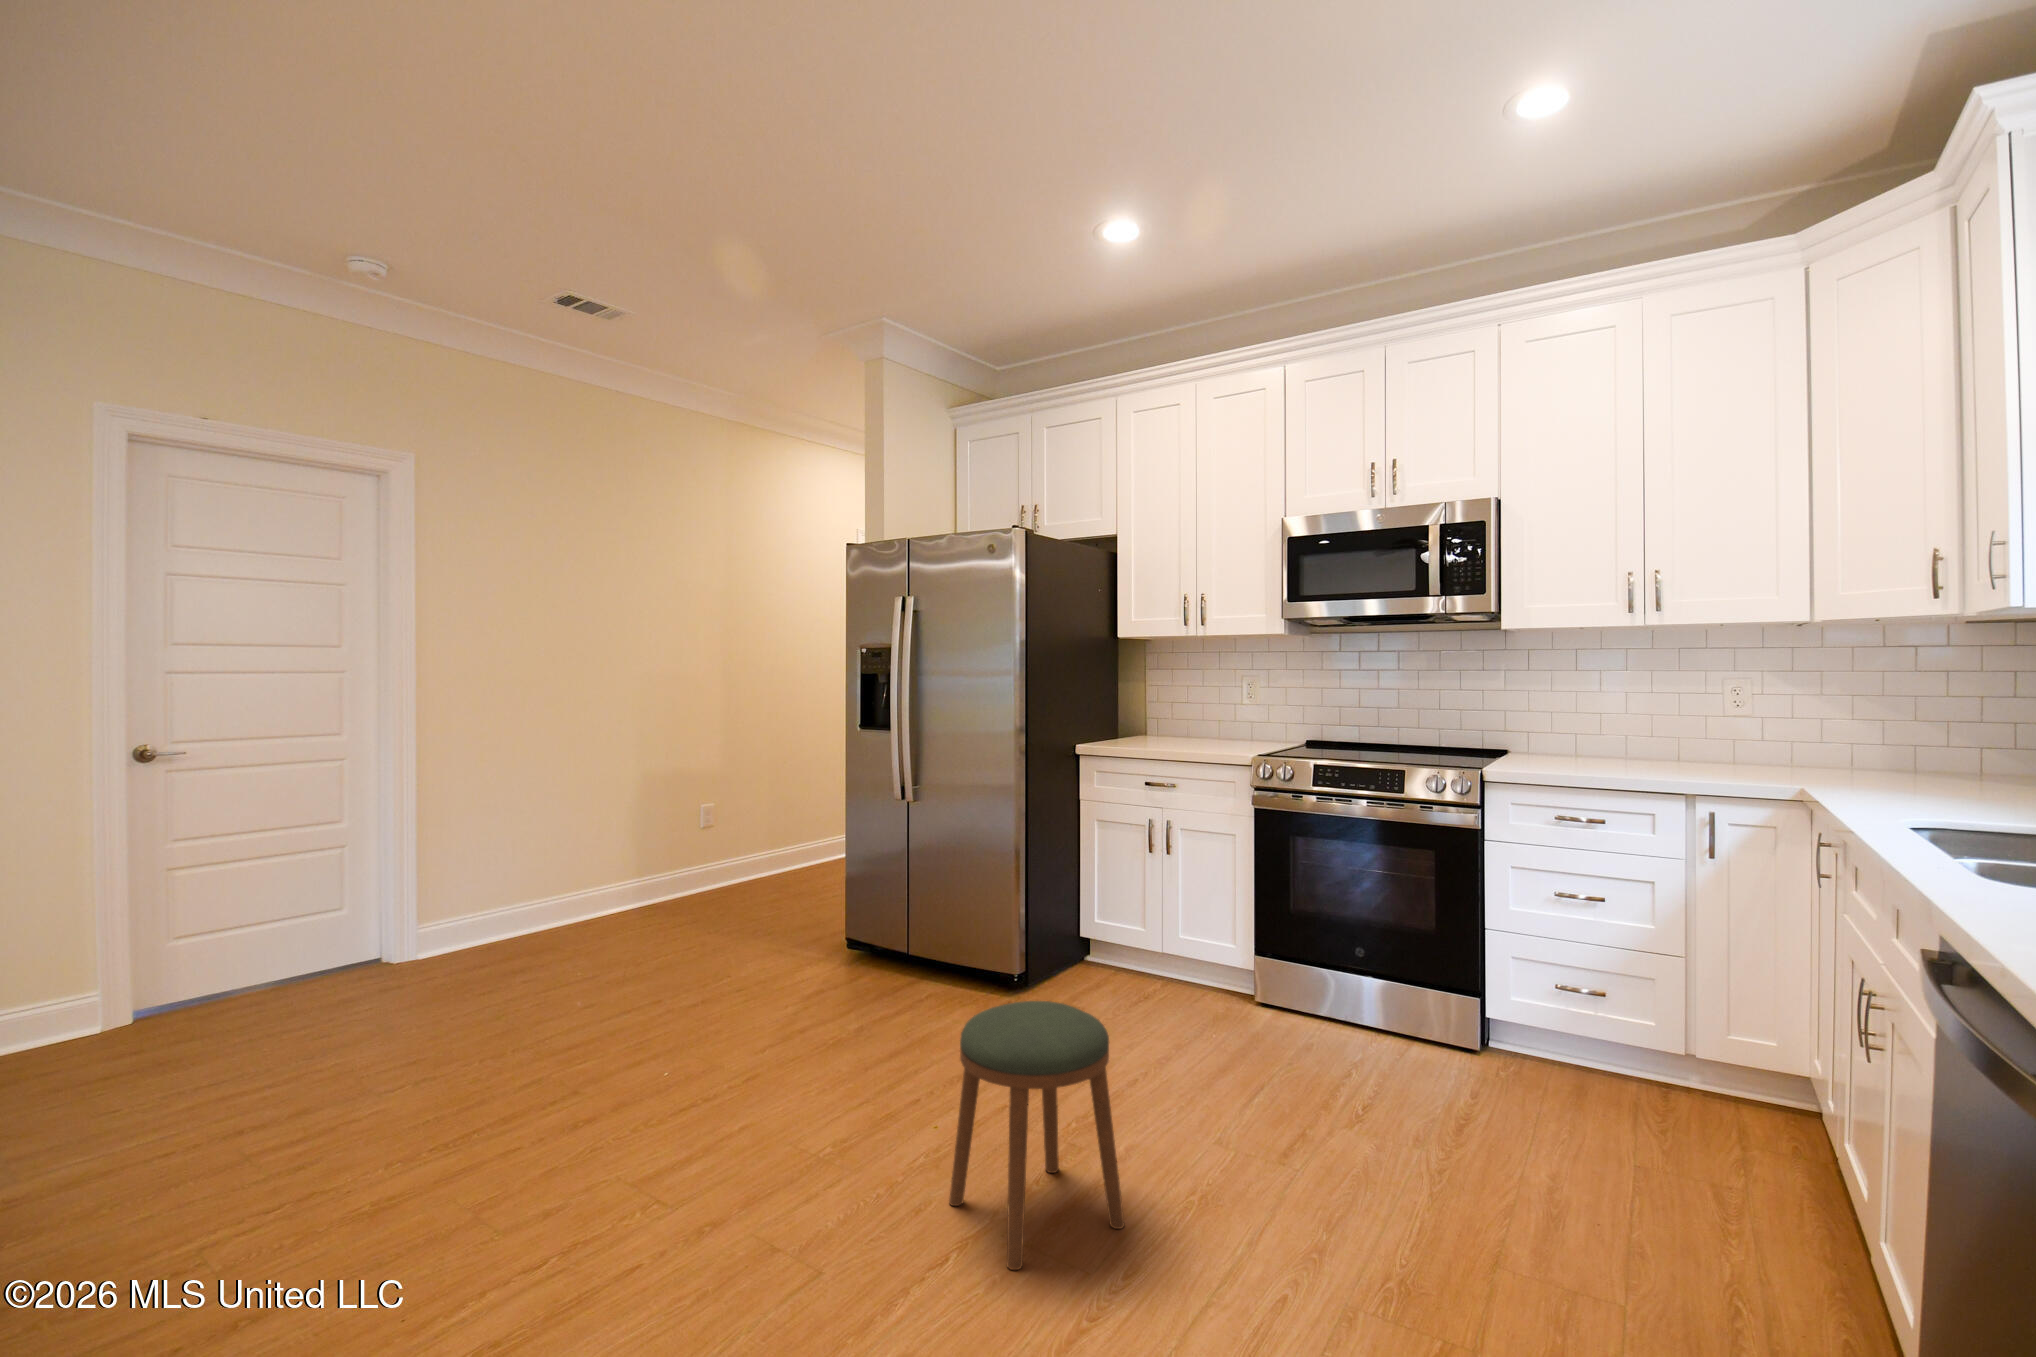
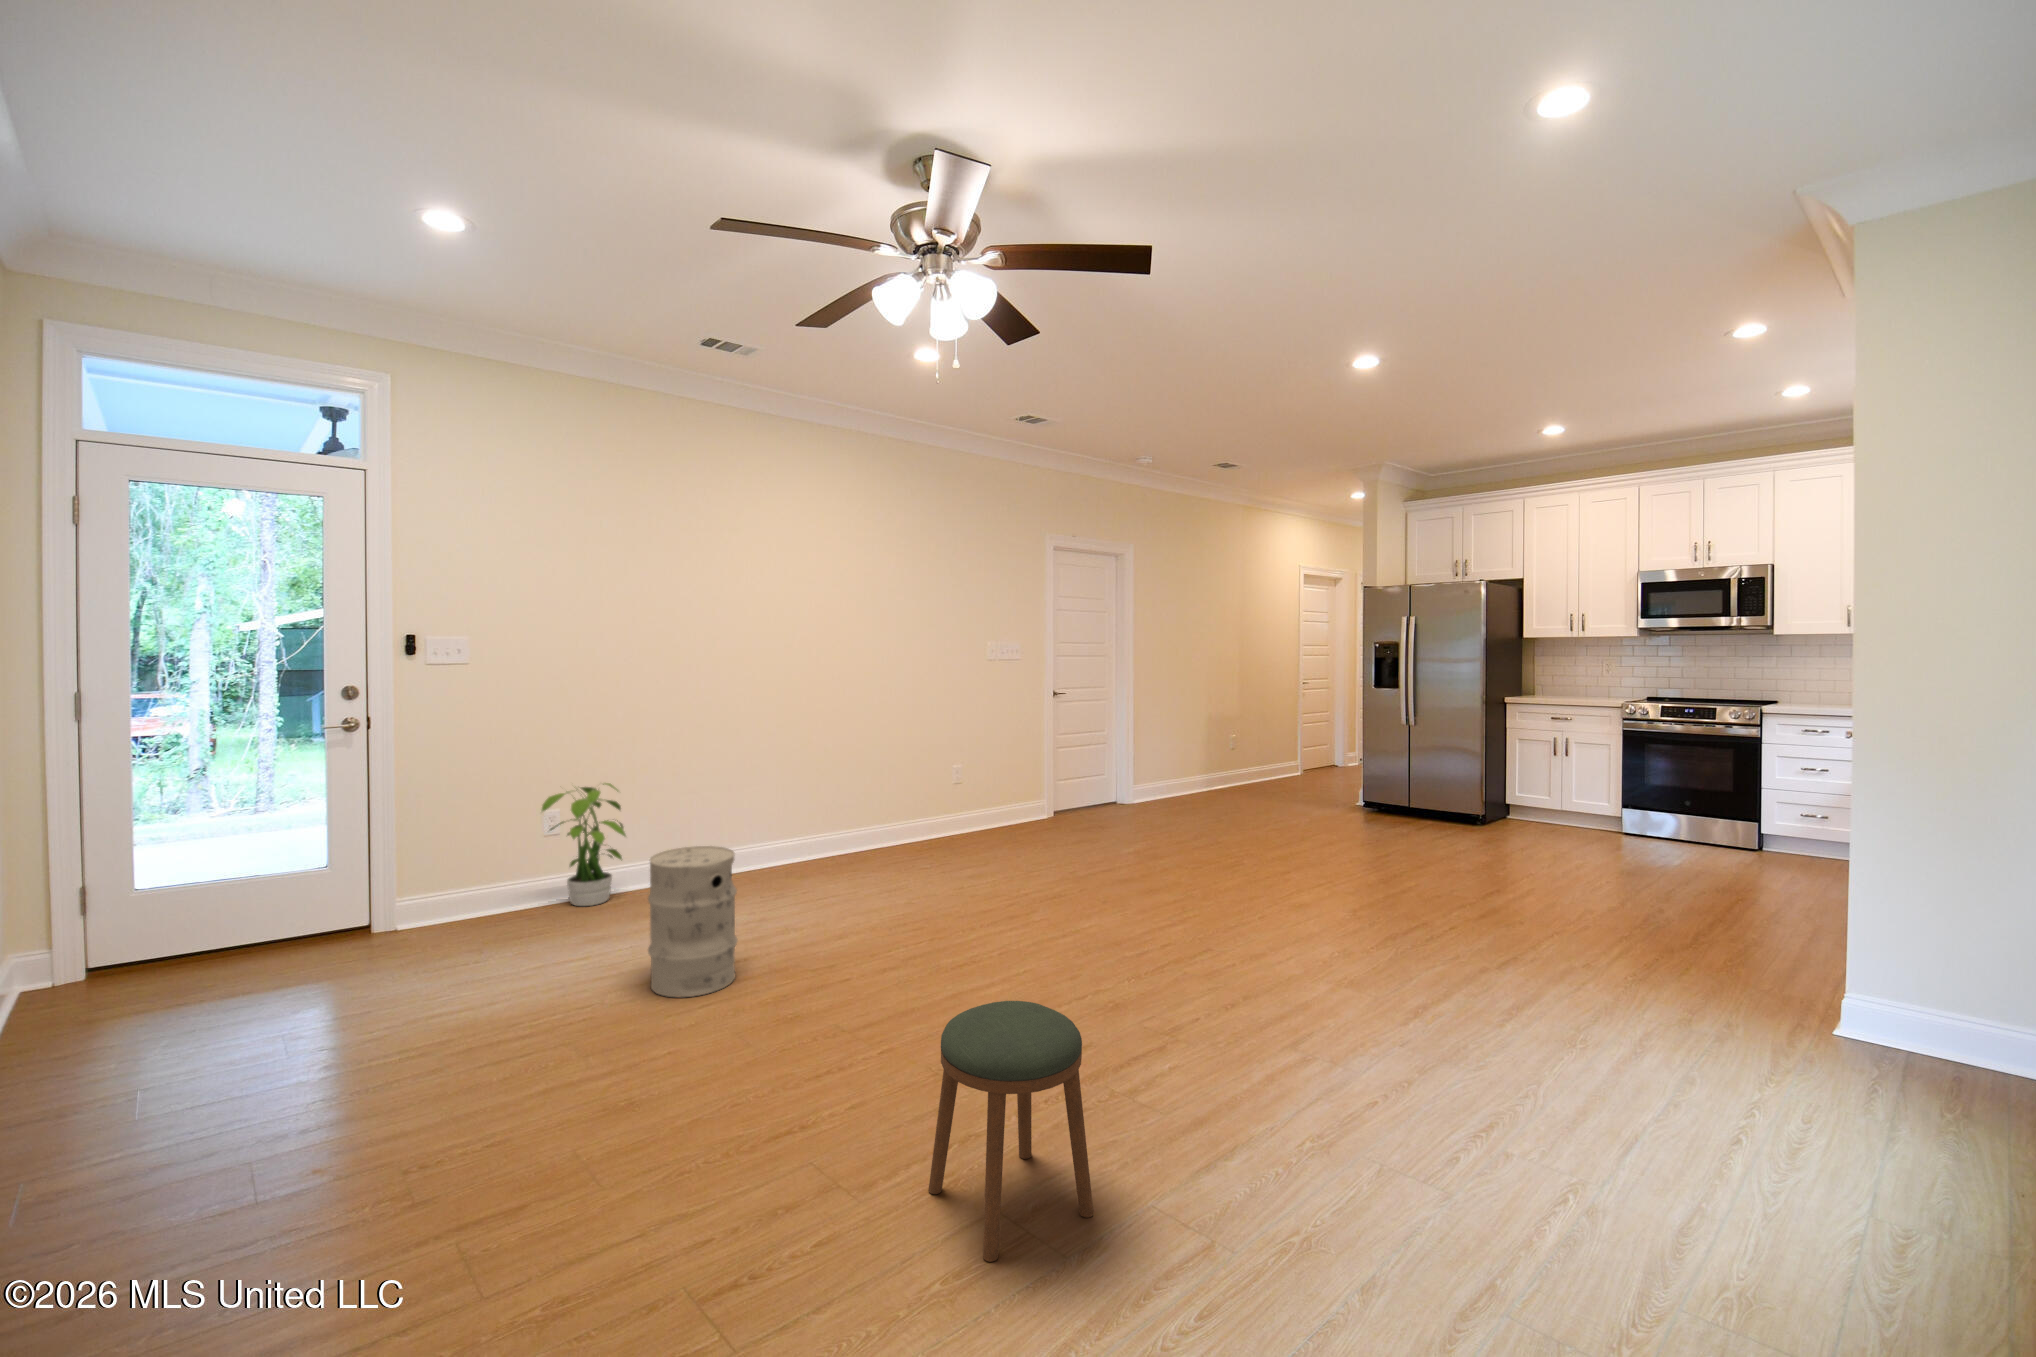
potted plant: none [544,804,634,935] -> present [541,783,626,906]
trash can: none [656,863,749,1020] -> present [648,846,738,997]

